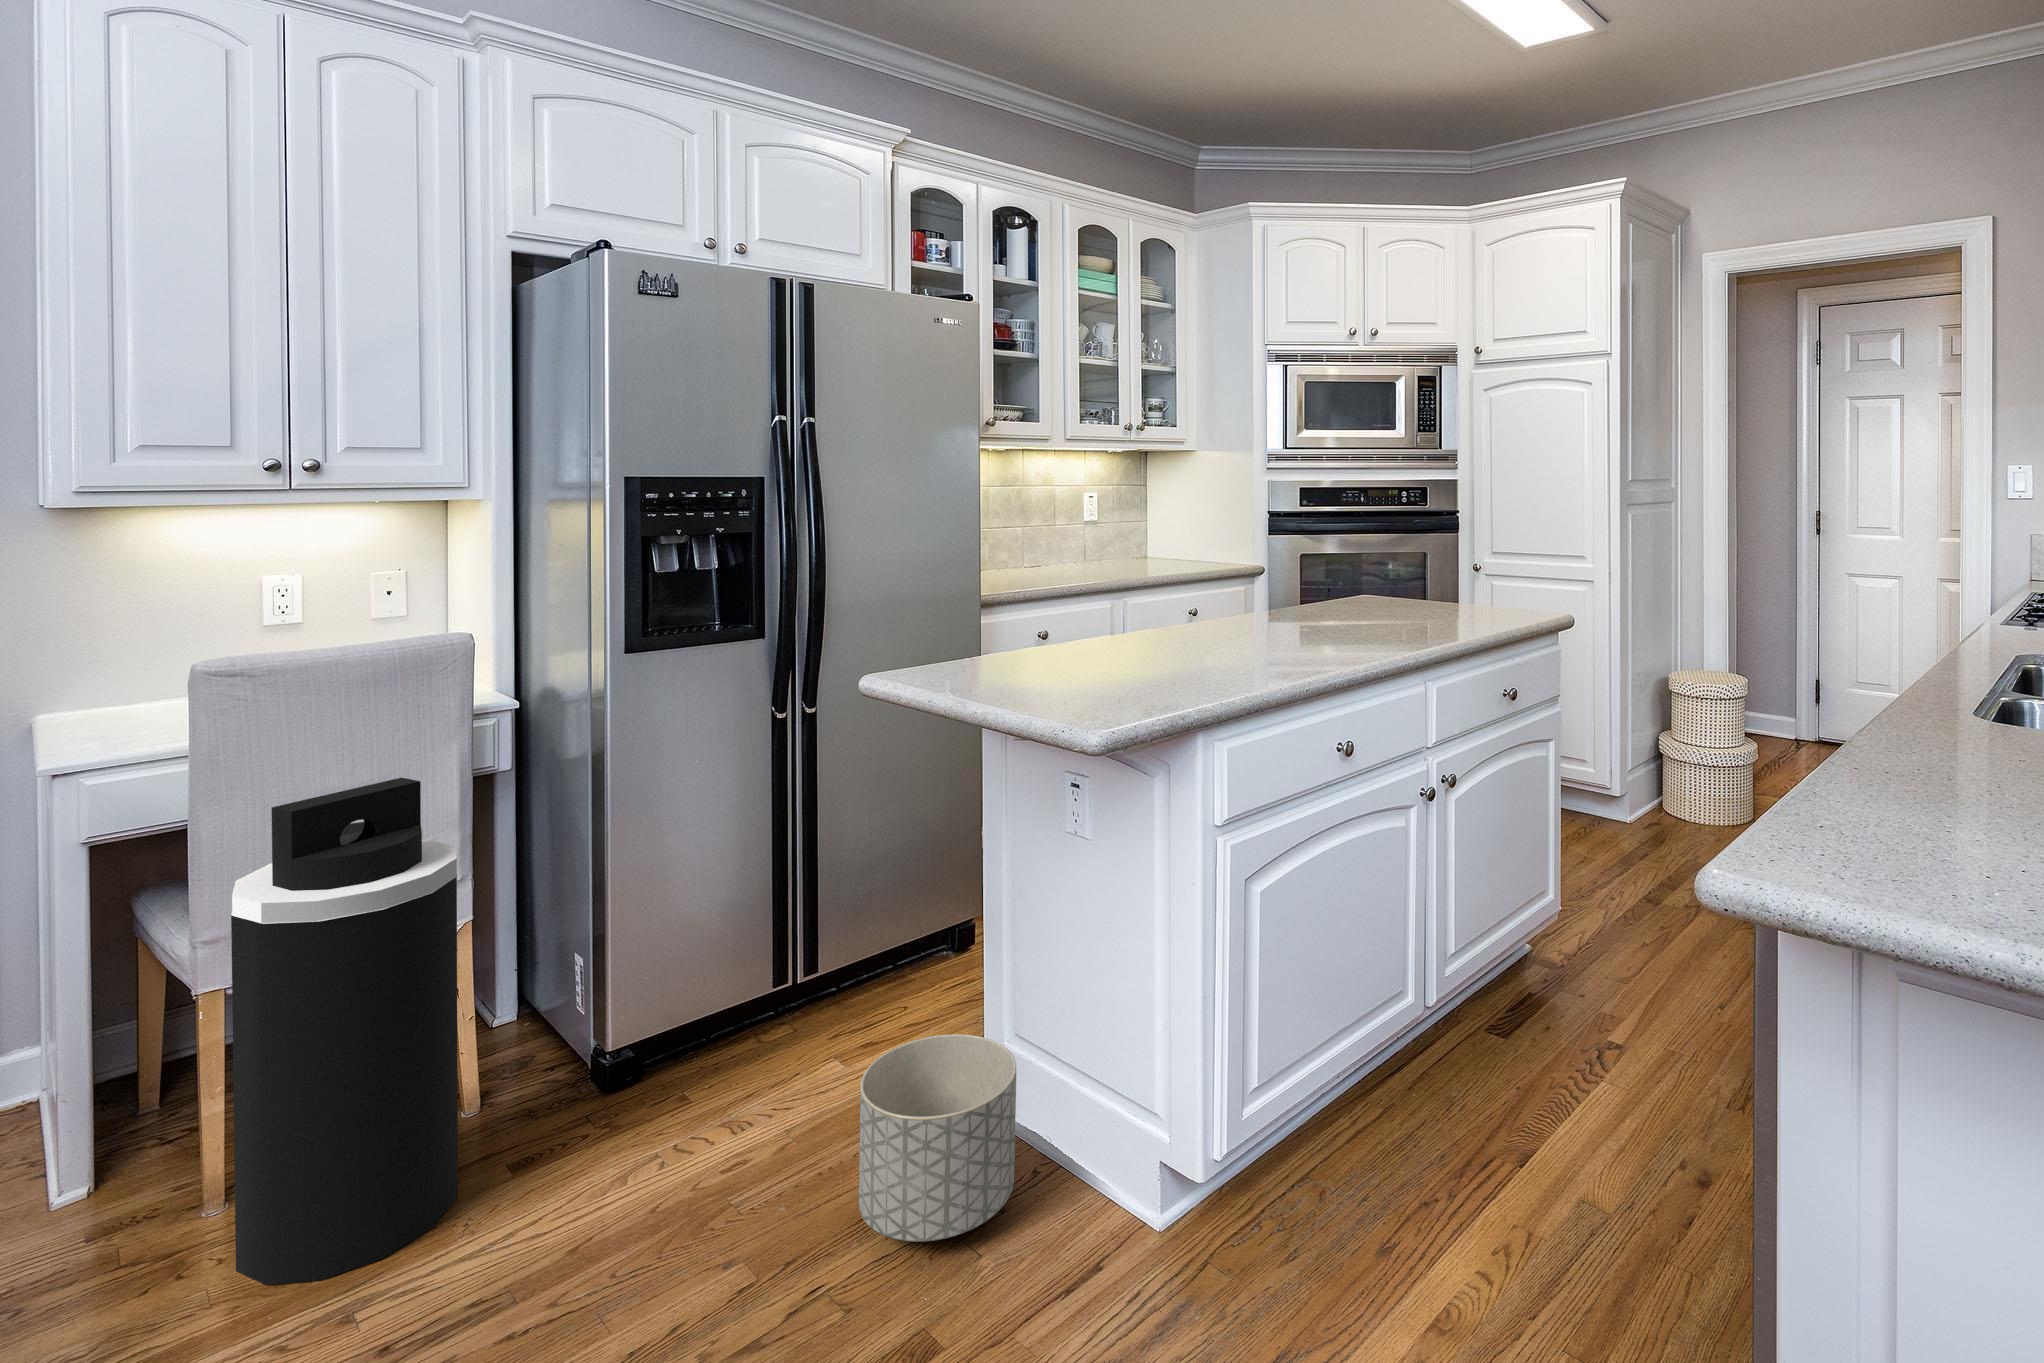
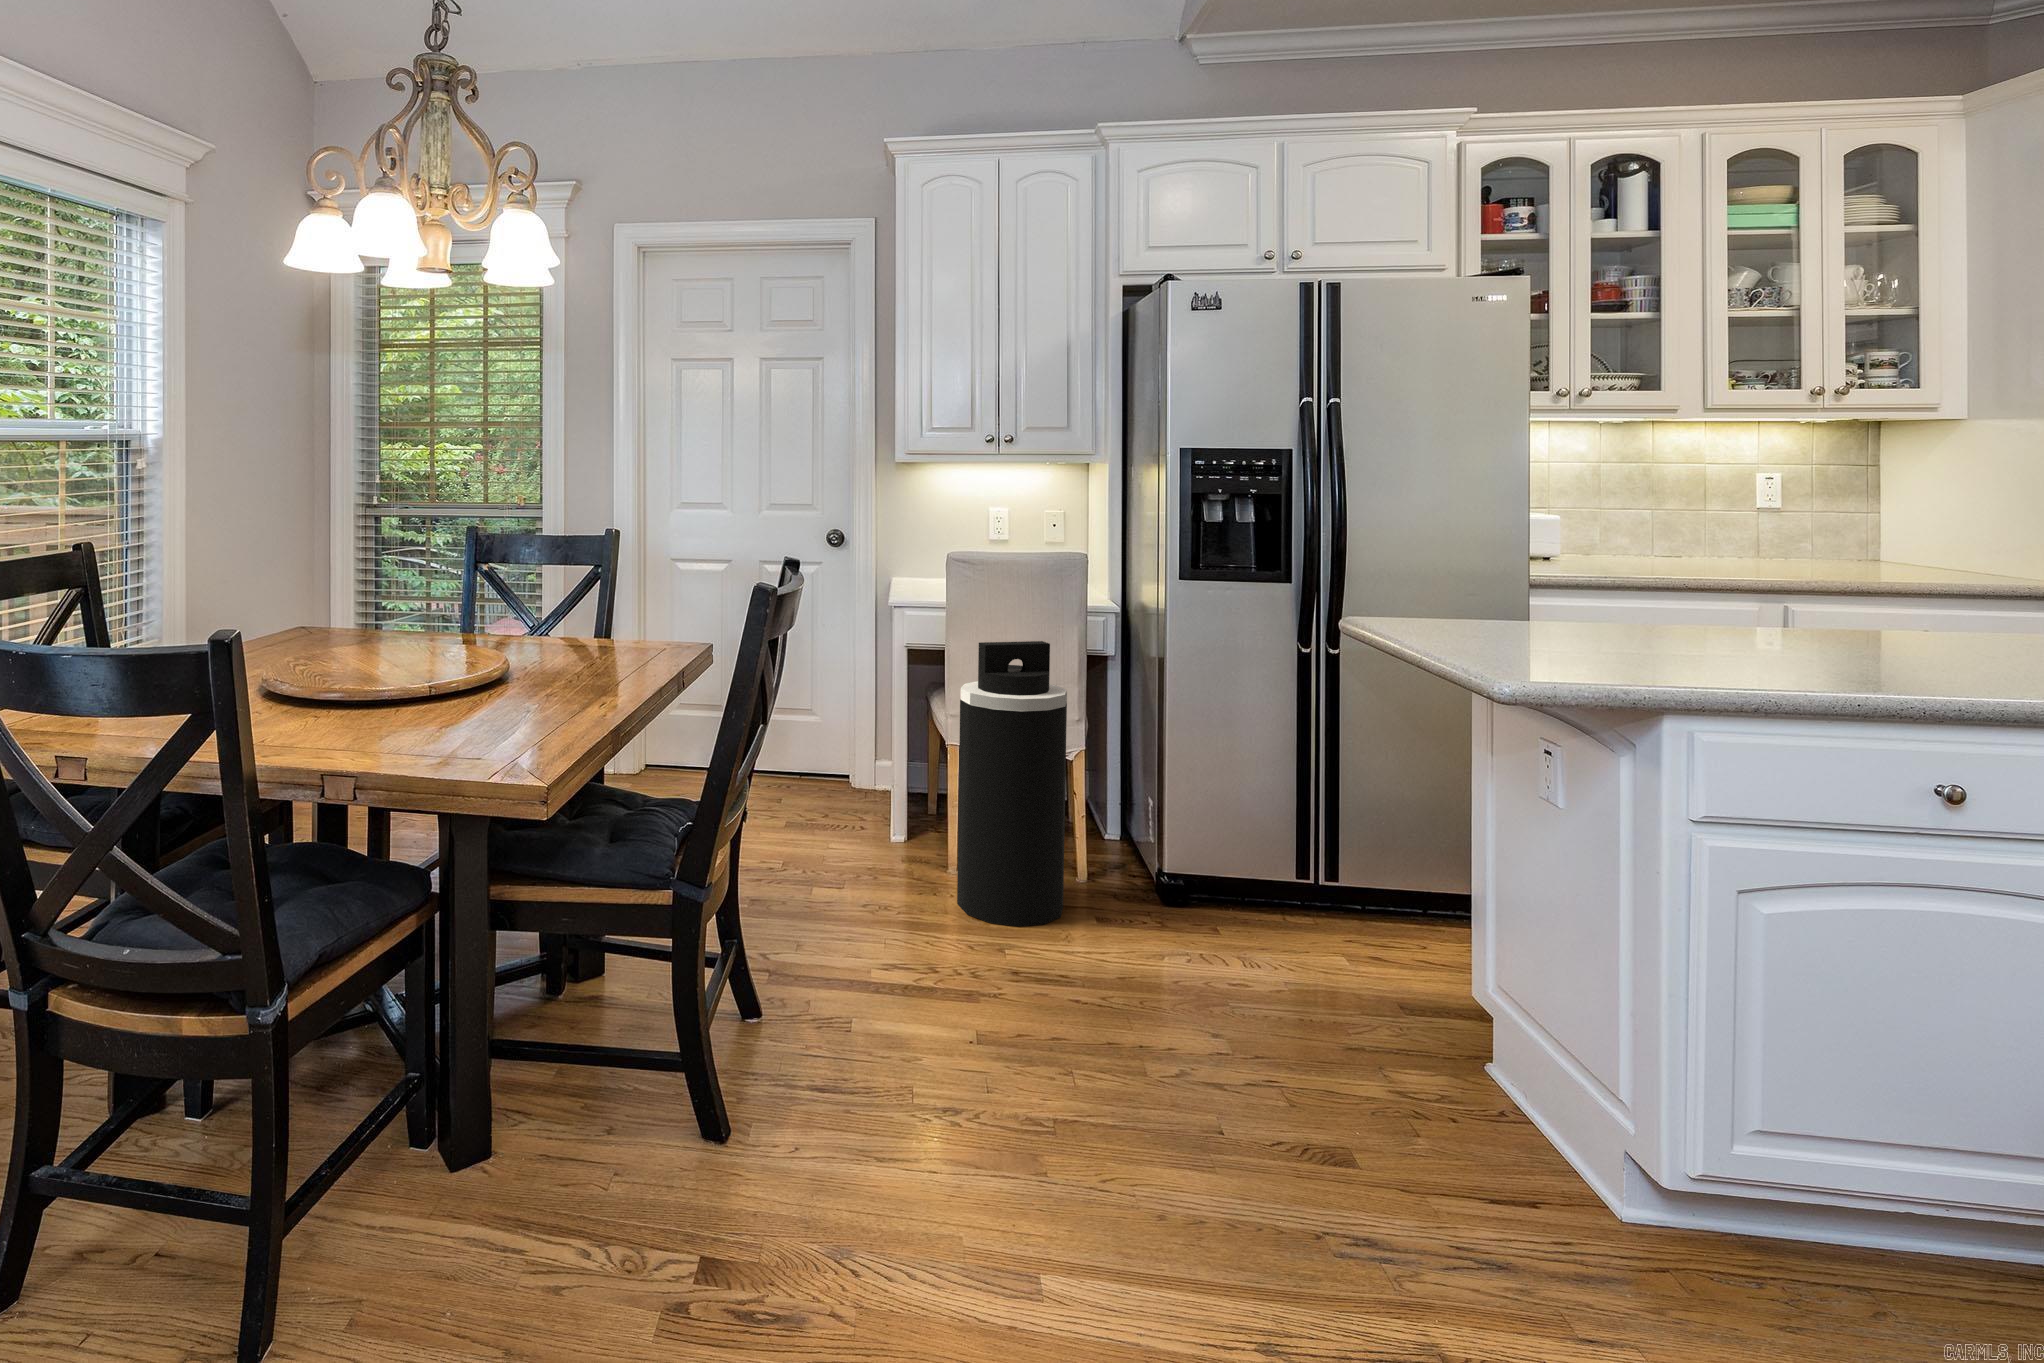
planter: present [859,1034,1016,1242] -> none [1291,911,1436,1068]

